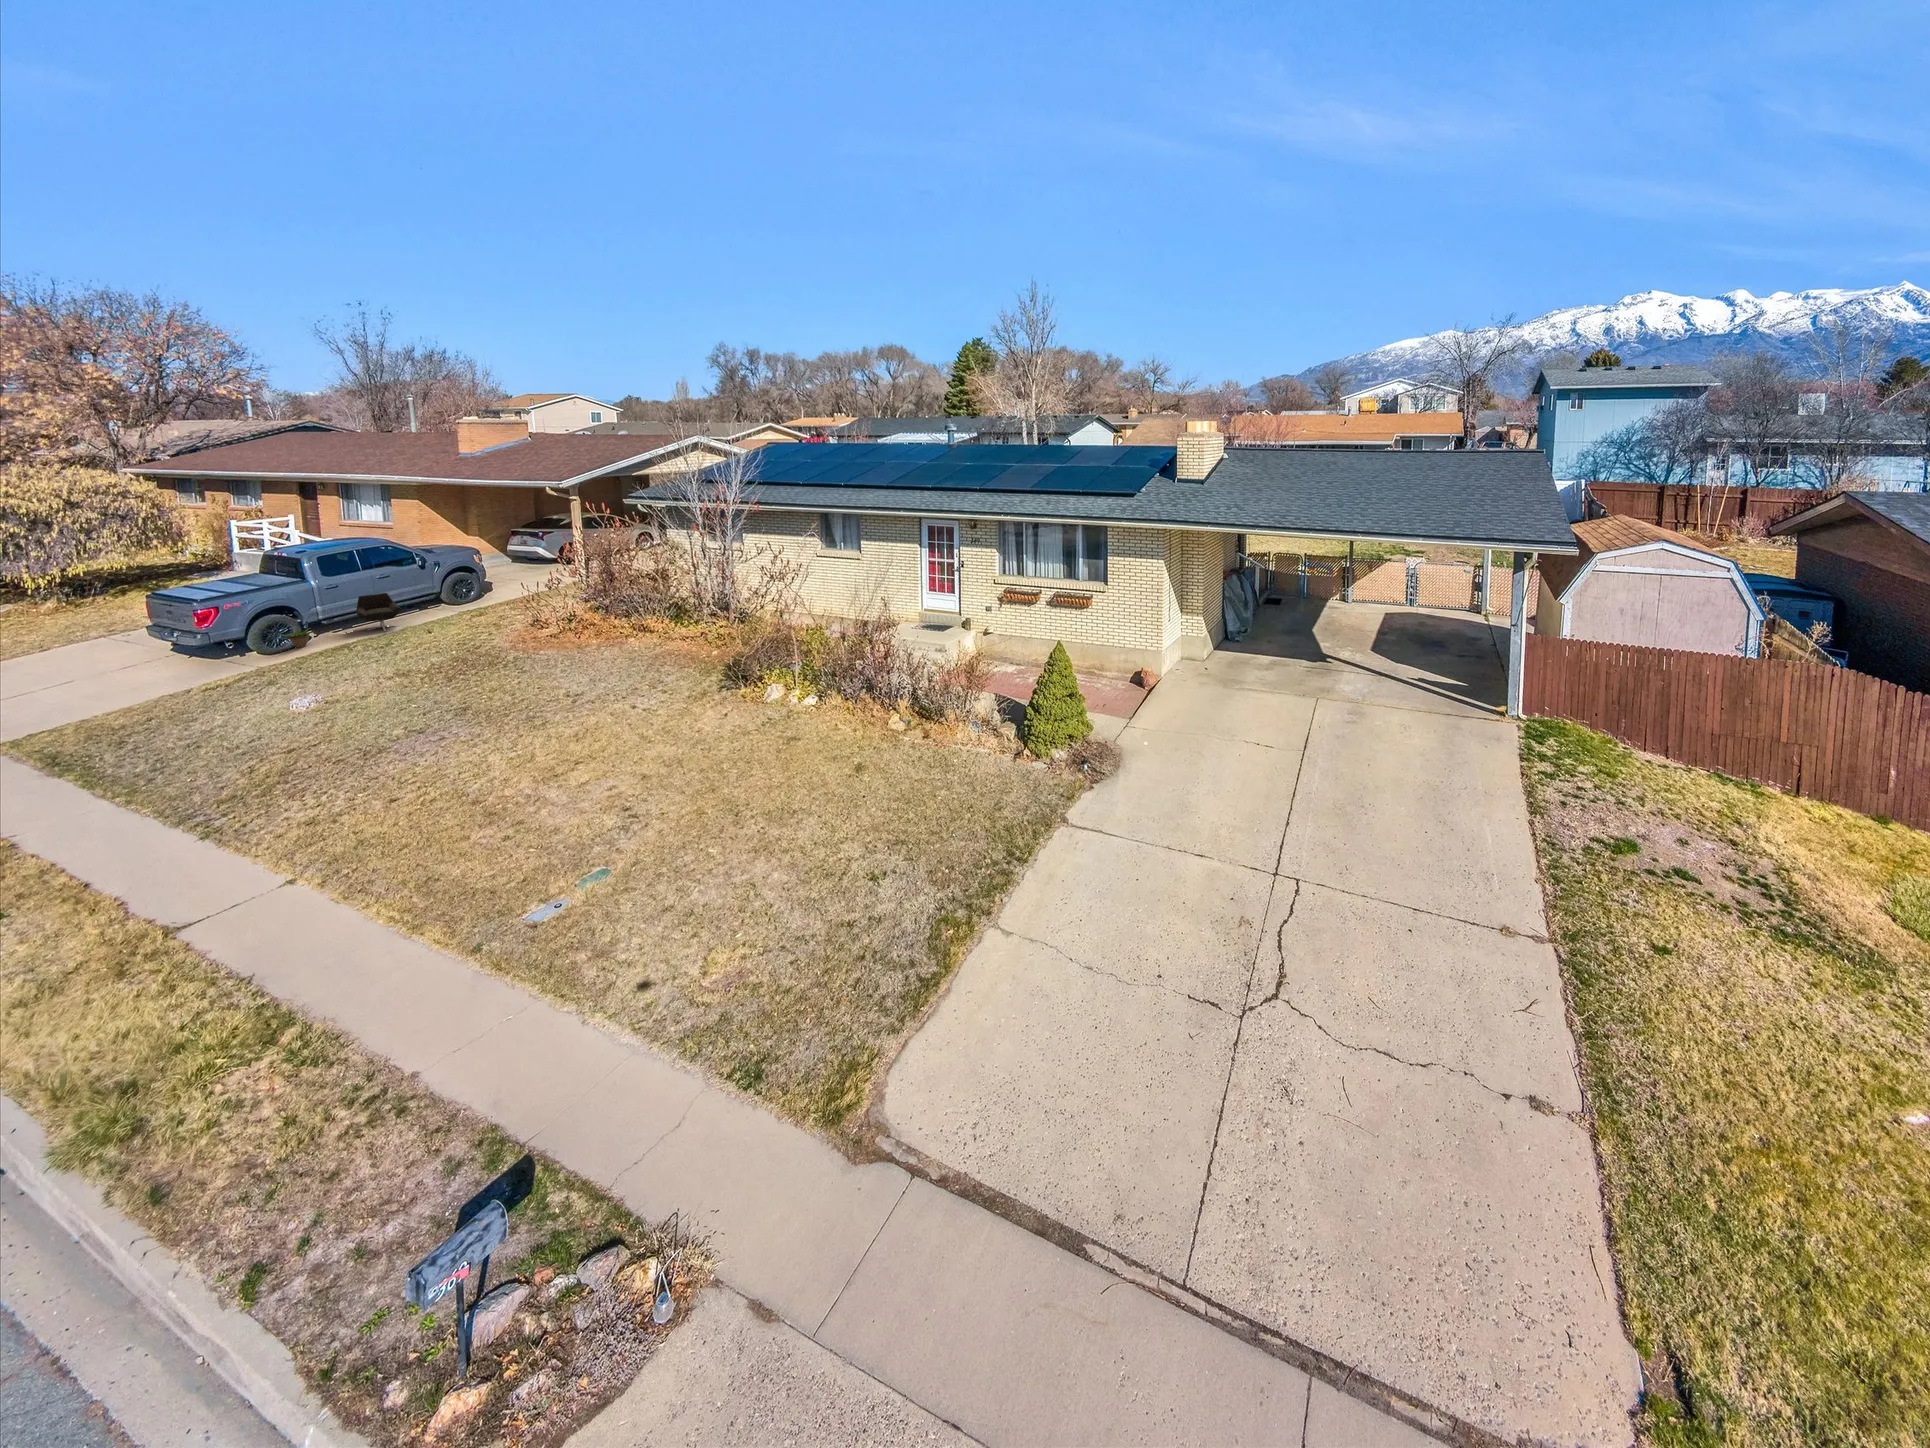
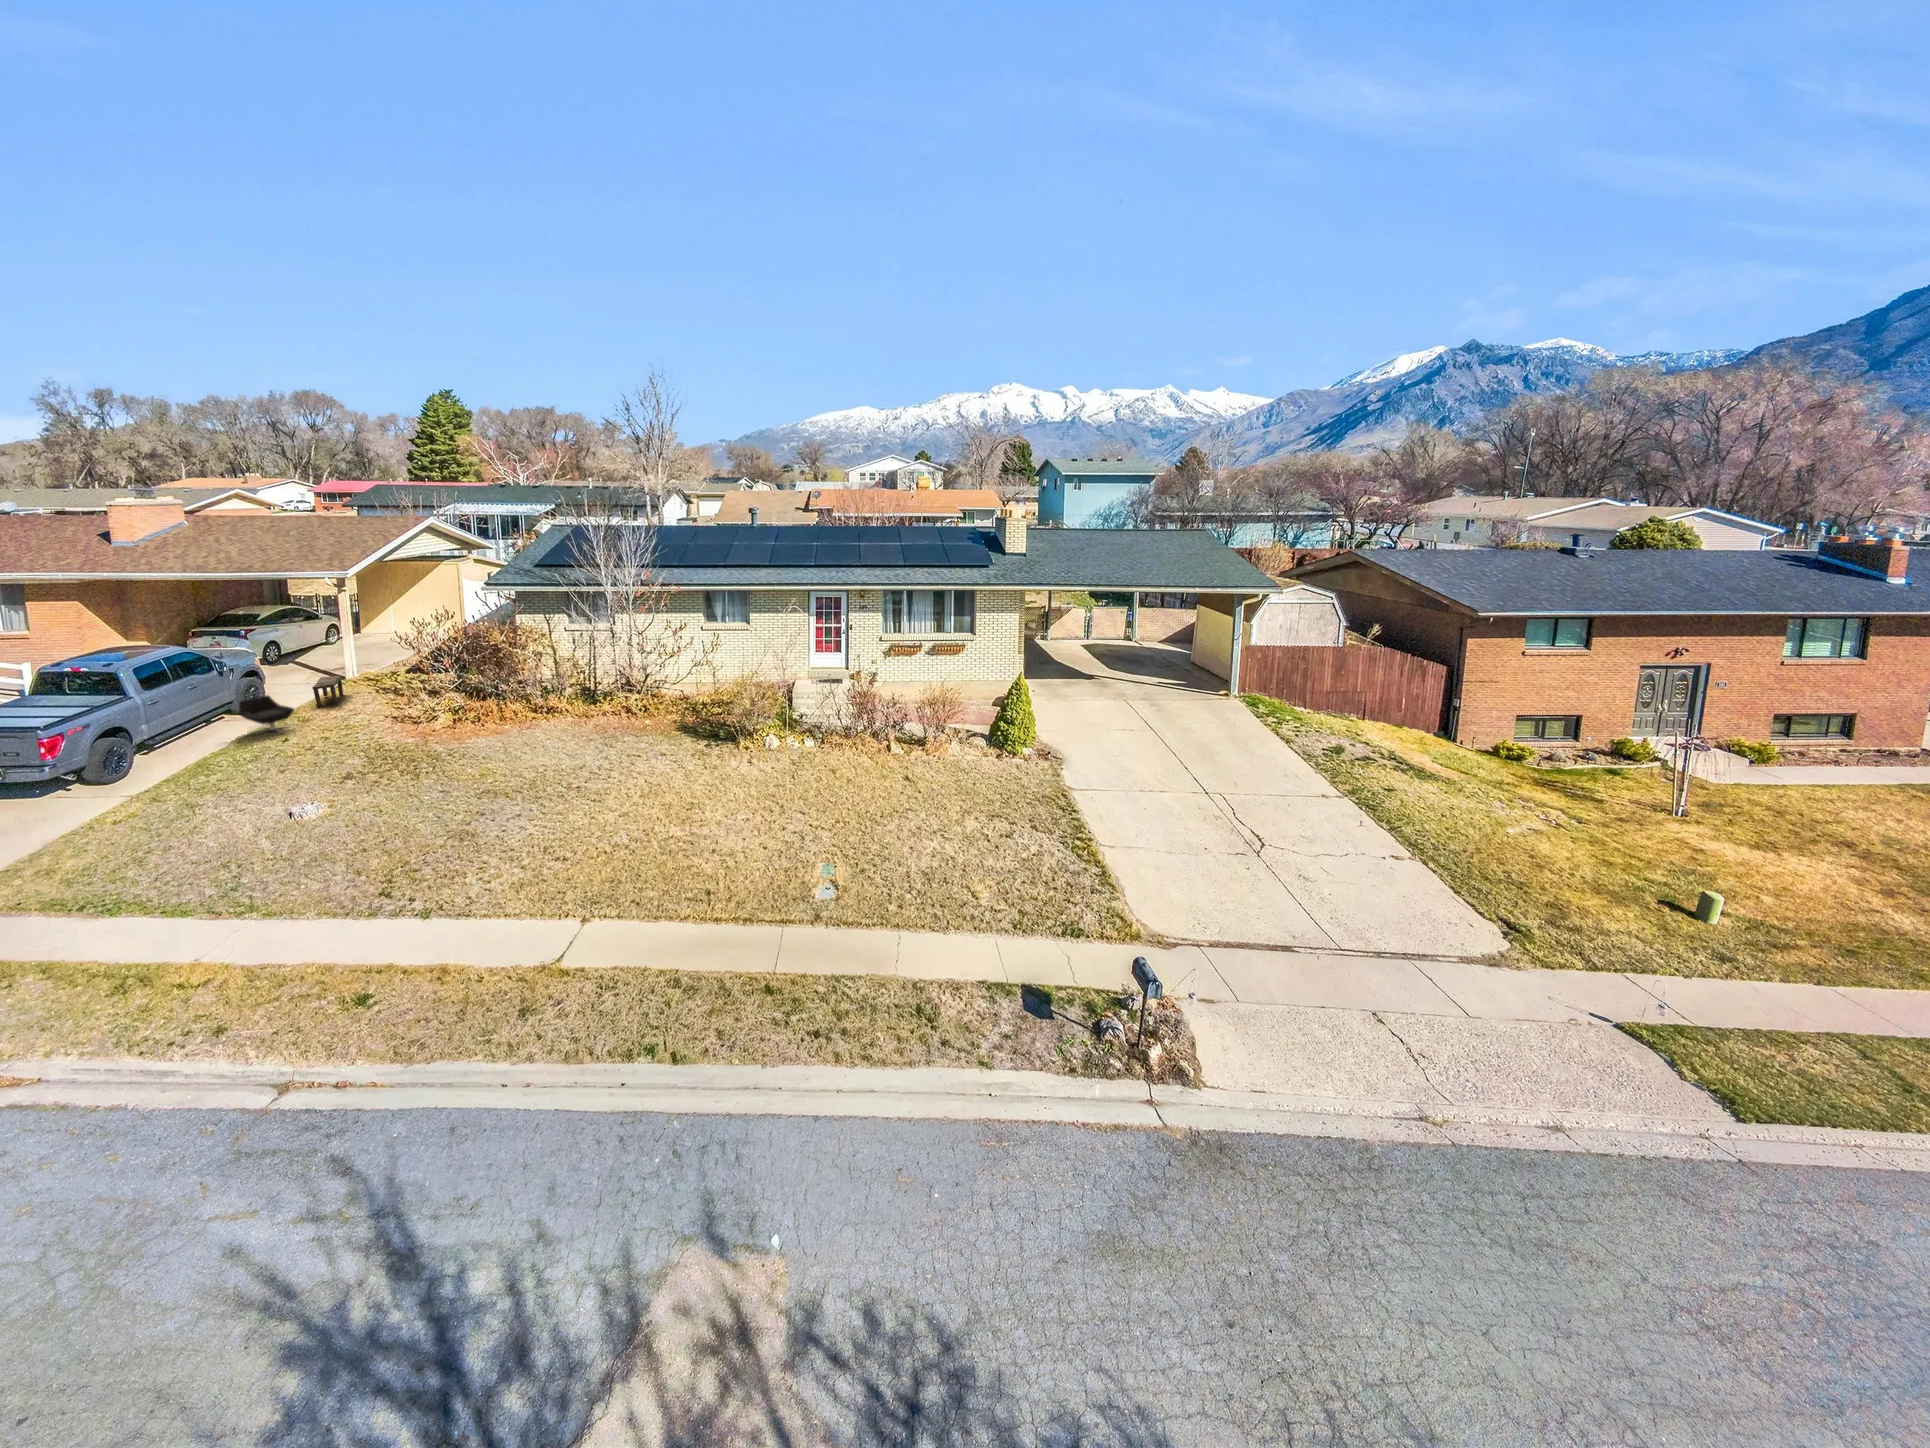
bench: none [442,580,482,609] -> present [312,676,343,706]
decorative plant: present [282,628,313,647] -> none [178,737,220,759]

